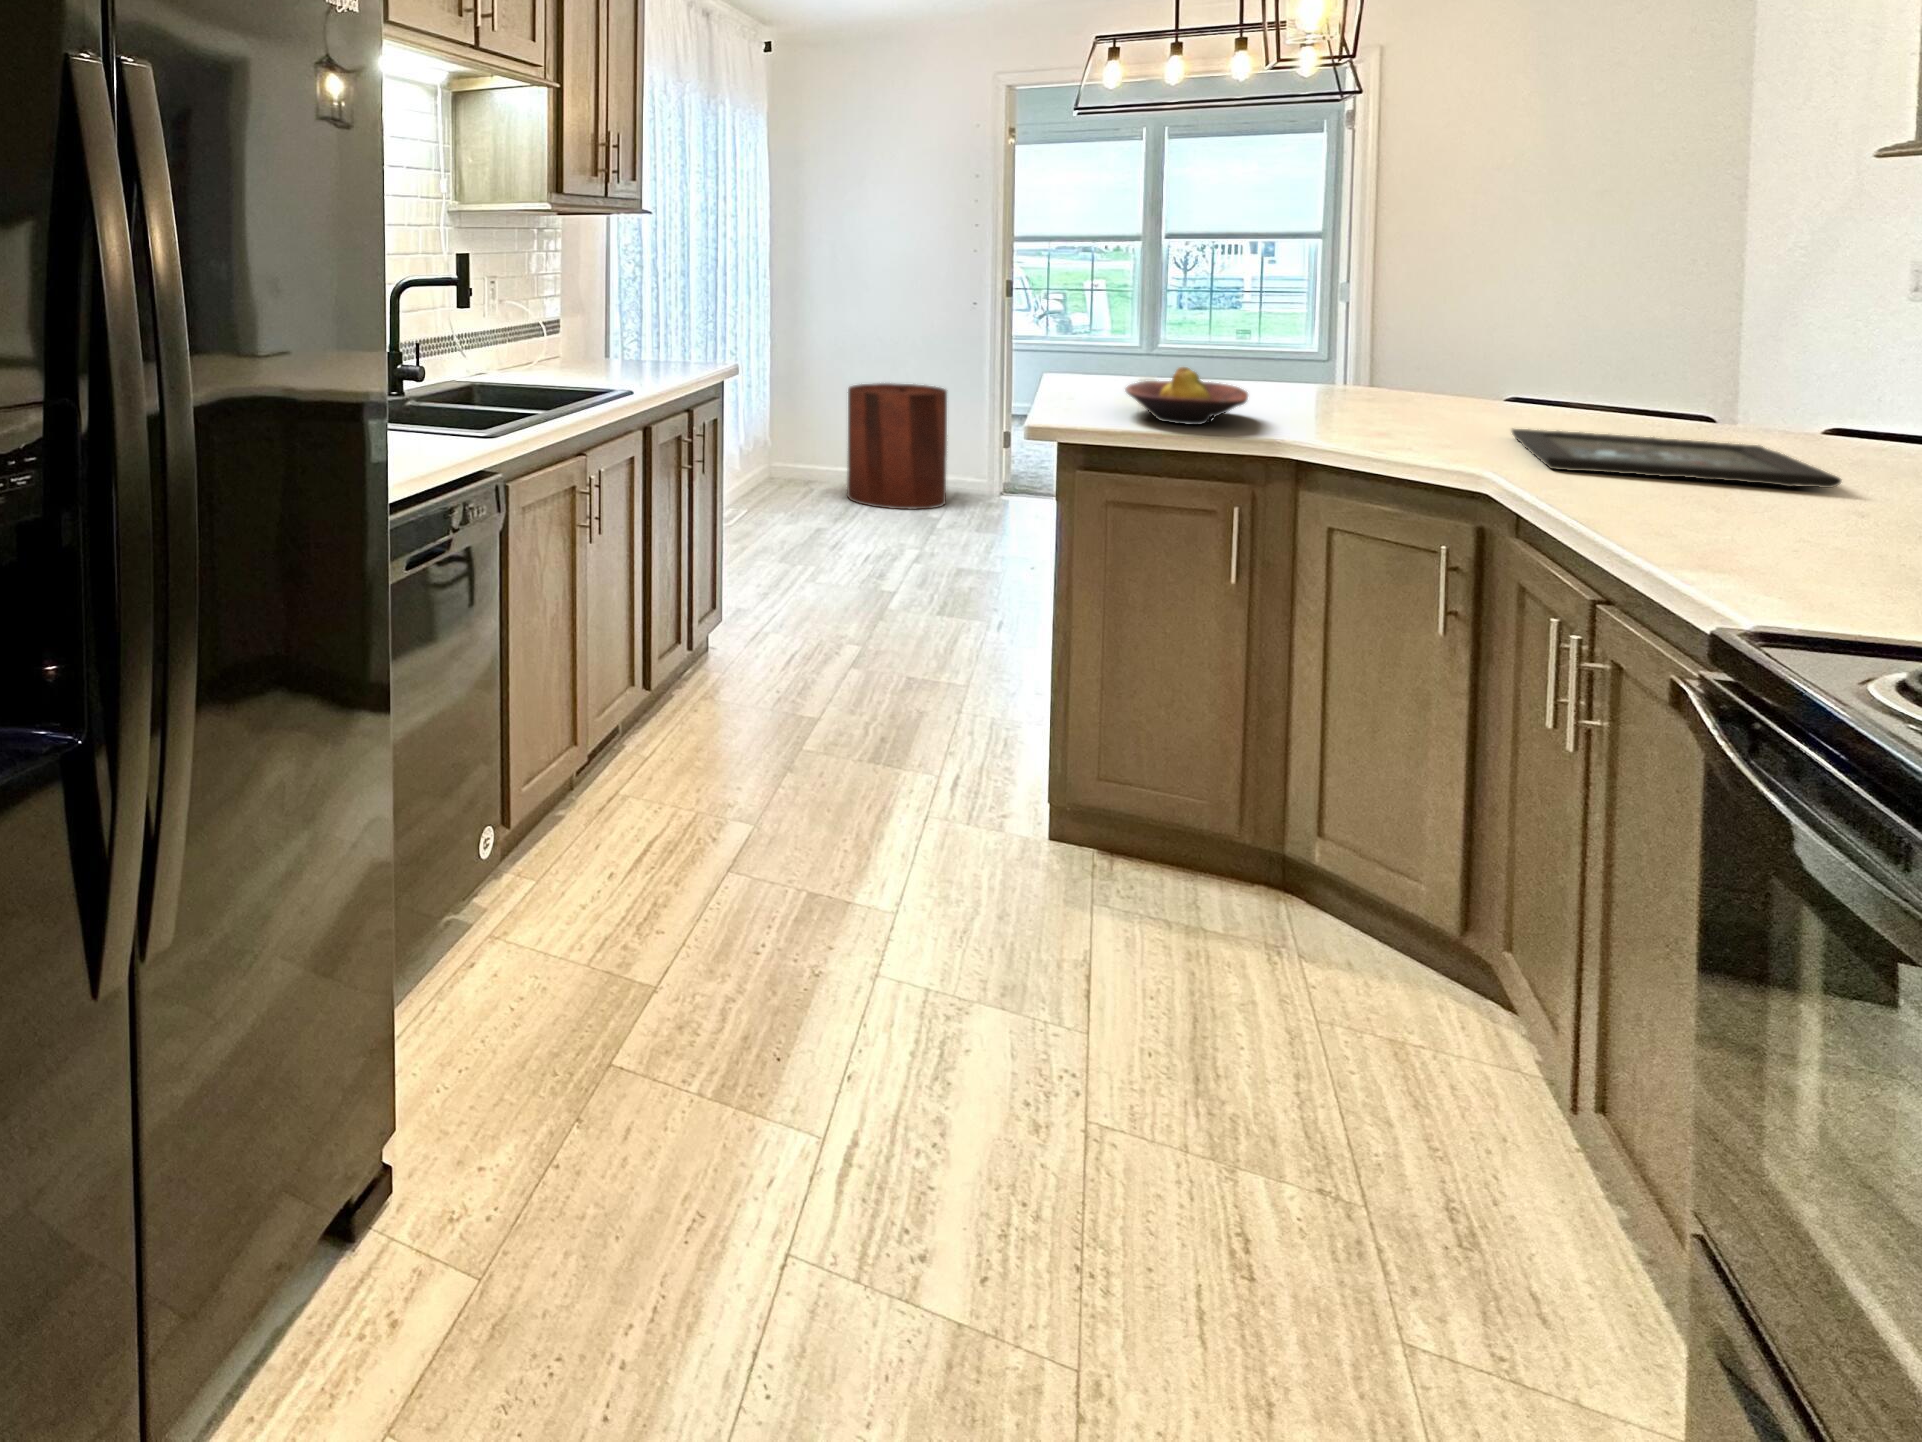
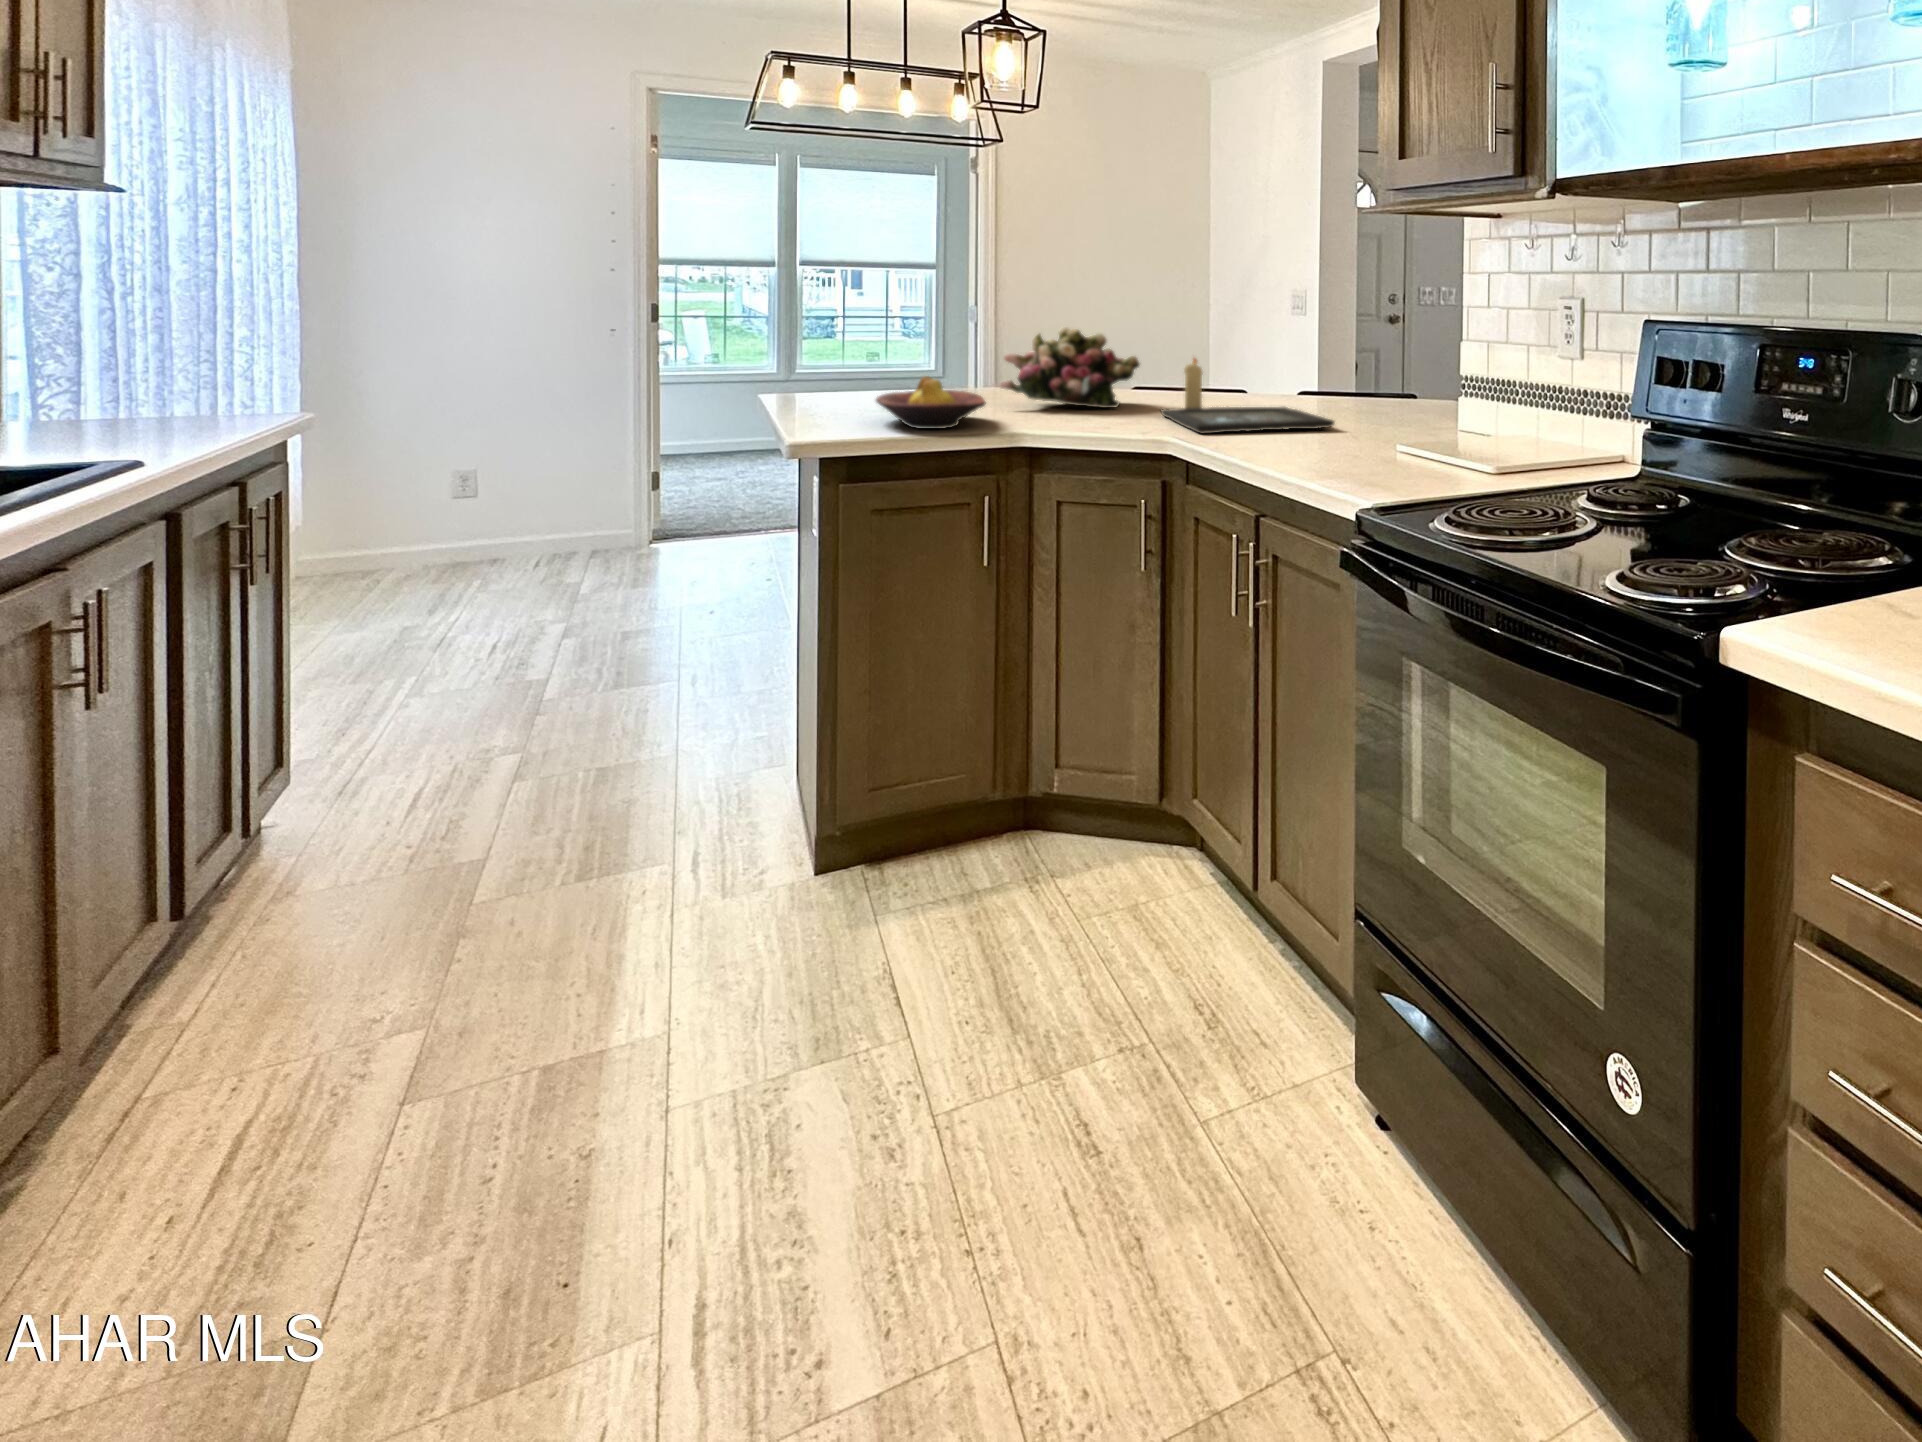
flower arrangement: none [1284,316,1493,420] -> present [1000,327,1140,408]
candle: none [1566,360,1600,433] -> present [1184,358,1202,408]
trash can: present [847,383,947,509] -> none [436,430,582,587]

